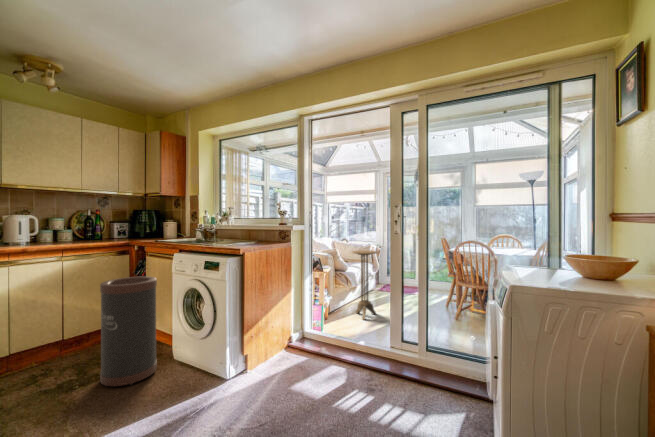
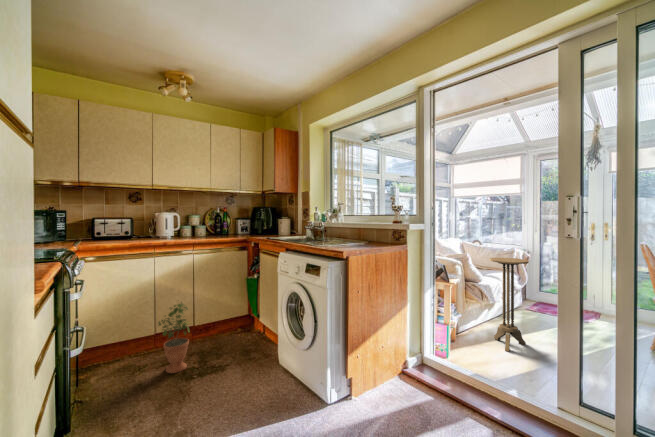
trash can: present [100,276,157,386] -> none [213,274,263,386]
potted plant: none [23,311,66,390] -> present [158,303,190,373]

